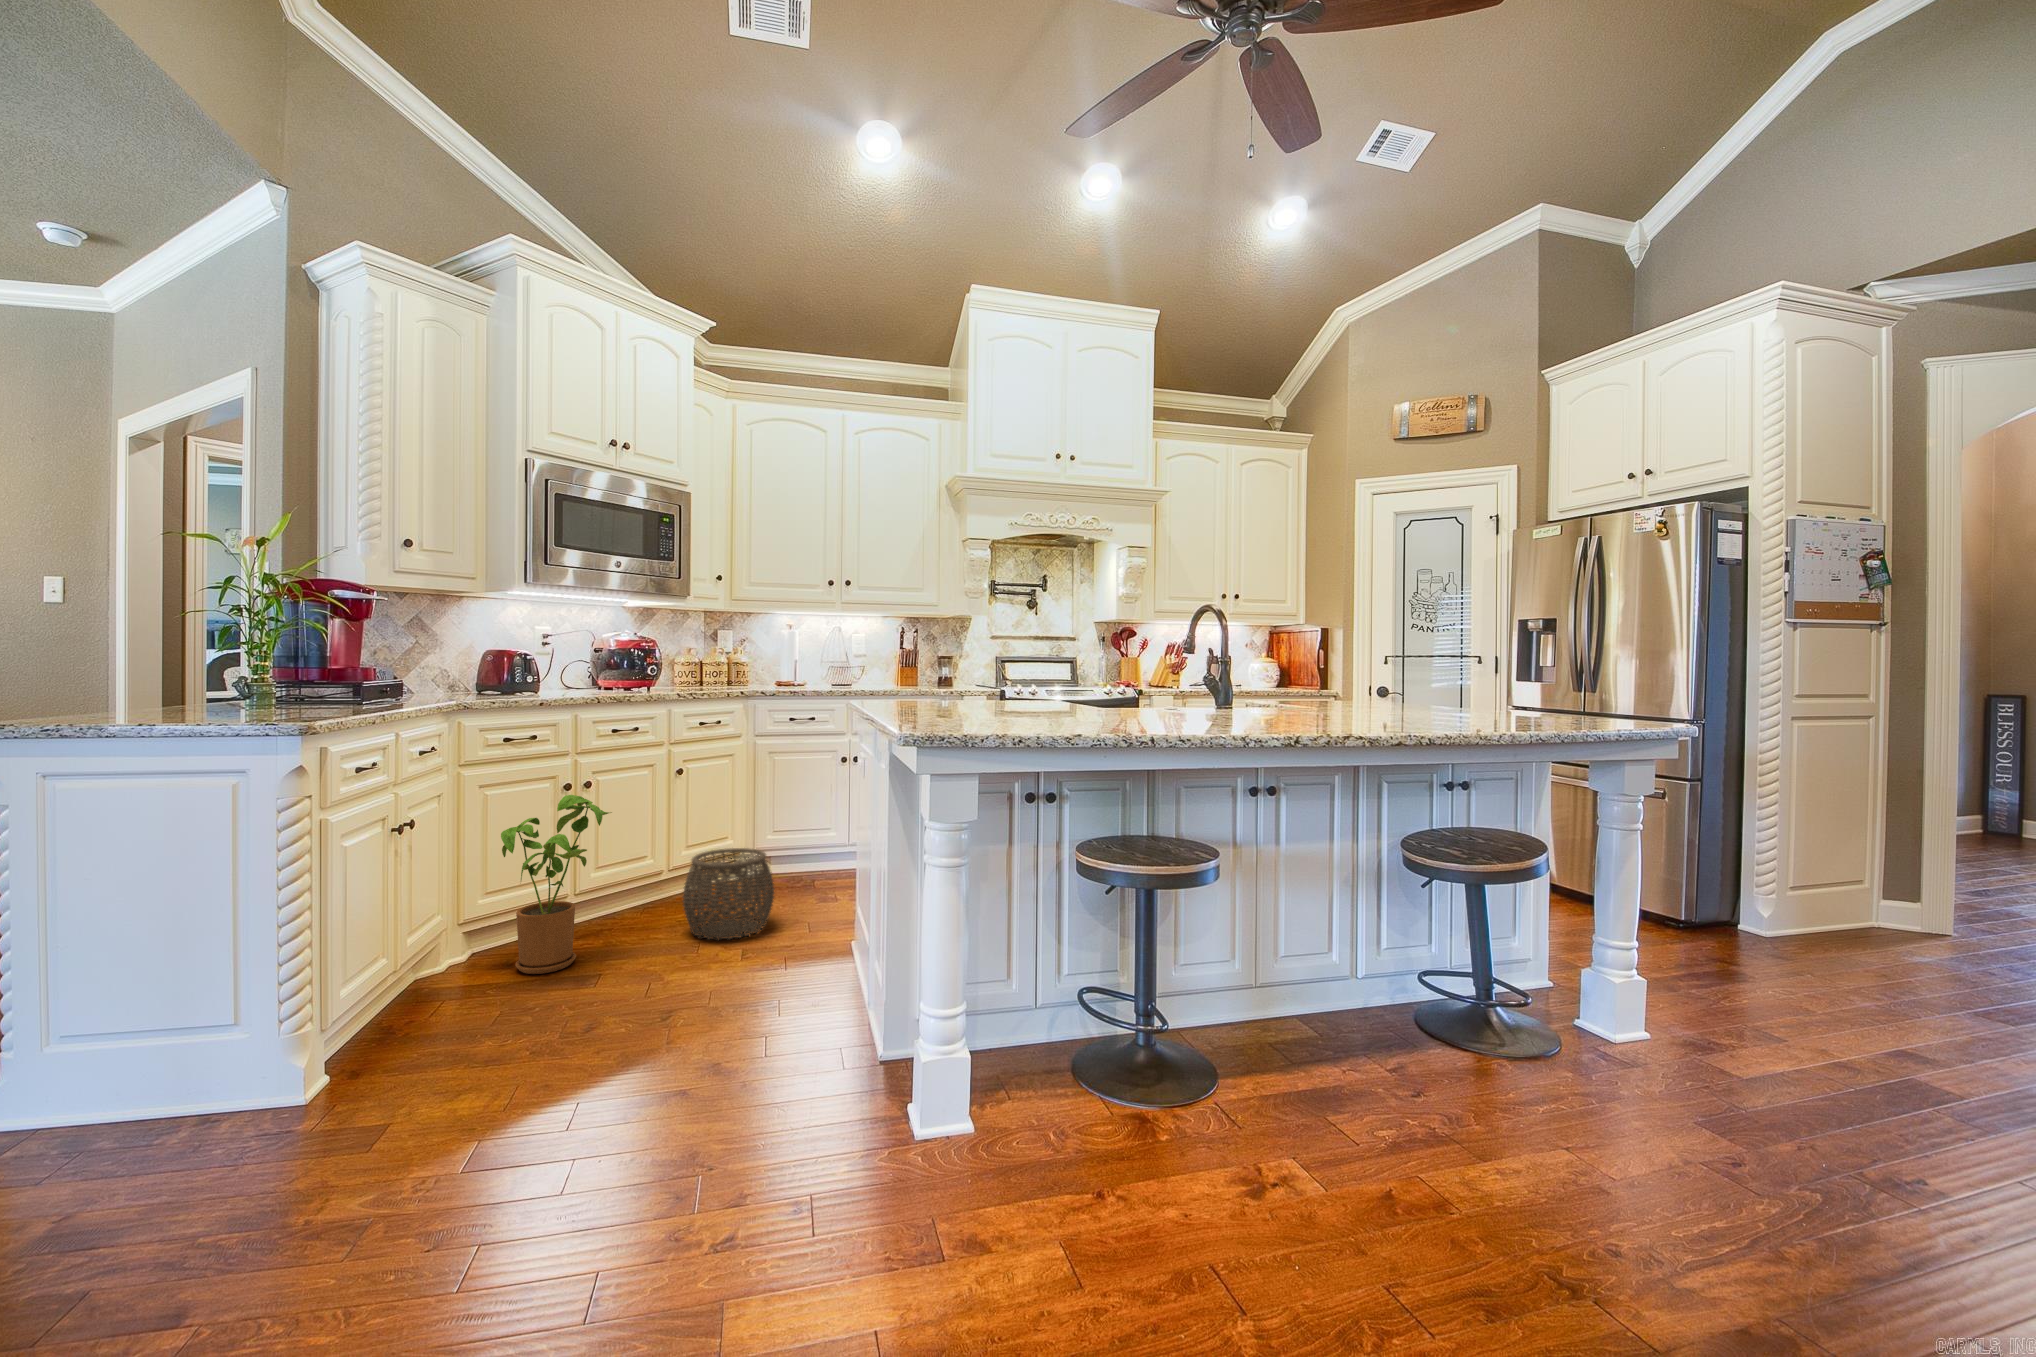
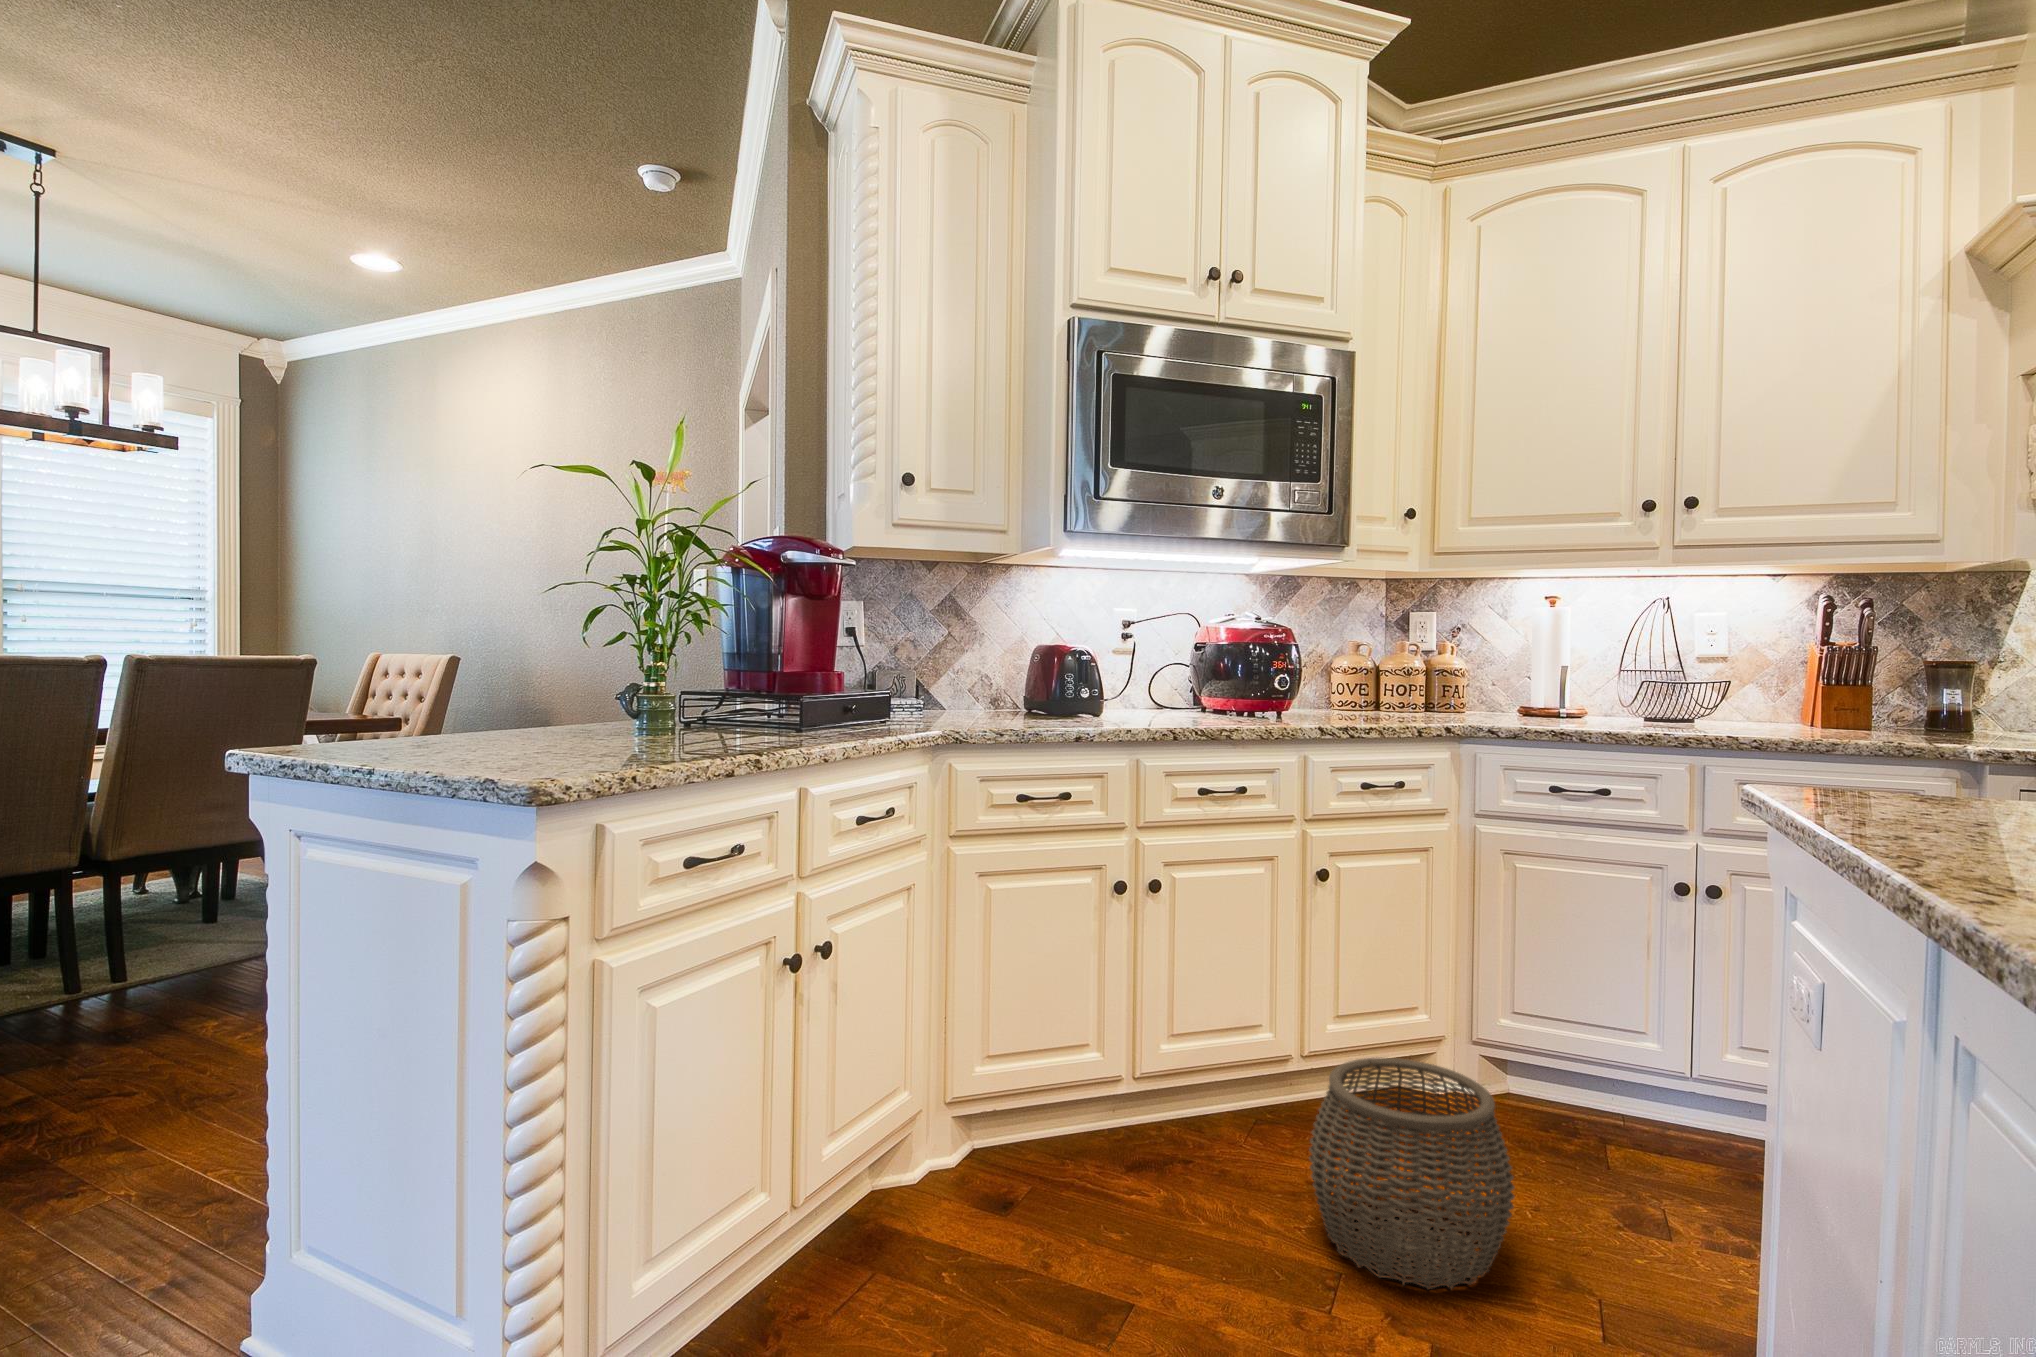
house plant: present [501,795,612,974] -> none [993,916,1177,1254]

